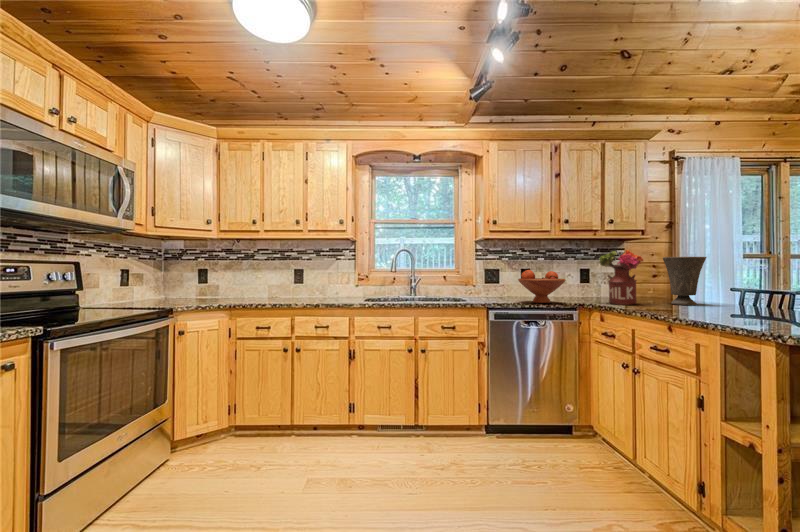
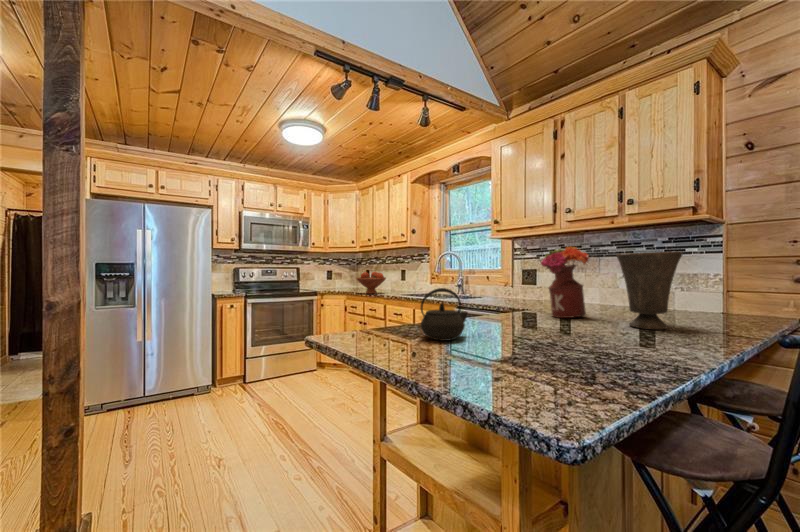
fruit bowl: present [518,270,566,303] -> present [357,272,386,294]
kettle: none [710,279,761,322] -> present [421,288,467,341]

